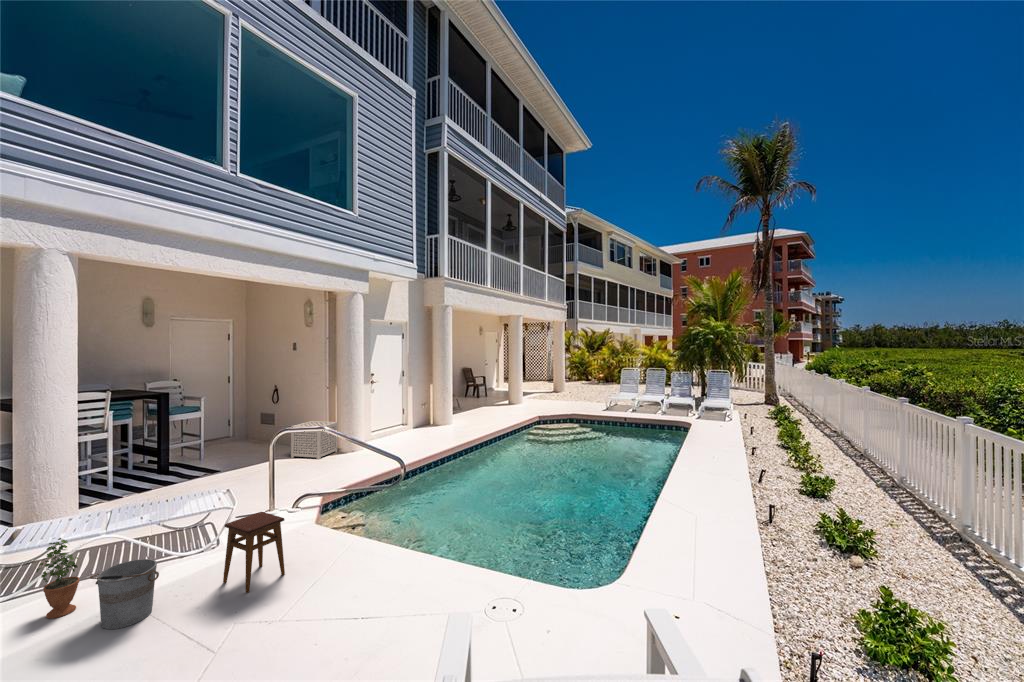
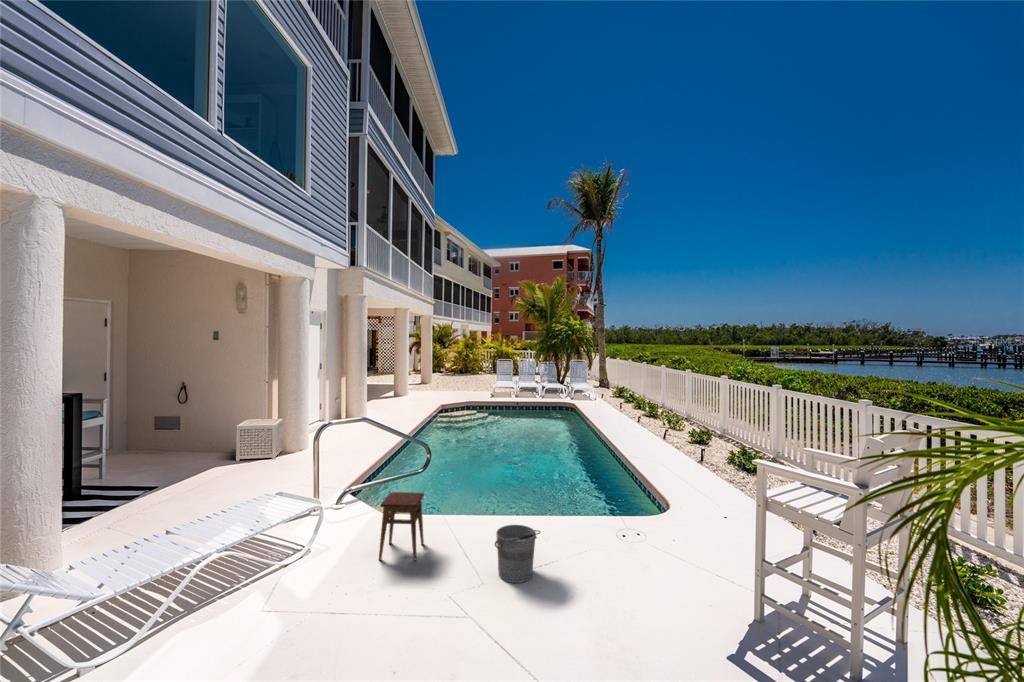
potted plant: present [37,538,79,619] -> none [230,537,267,621]
bucket: present [90,559,159,629] -> present [495,525,540,583]

